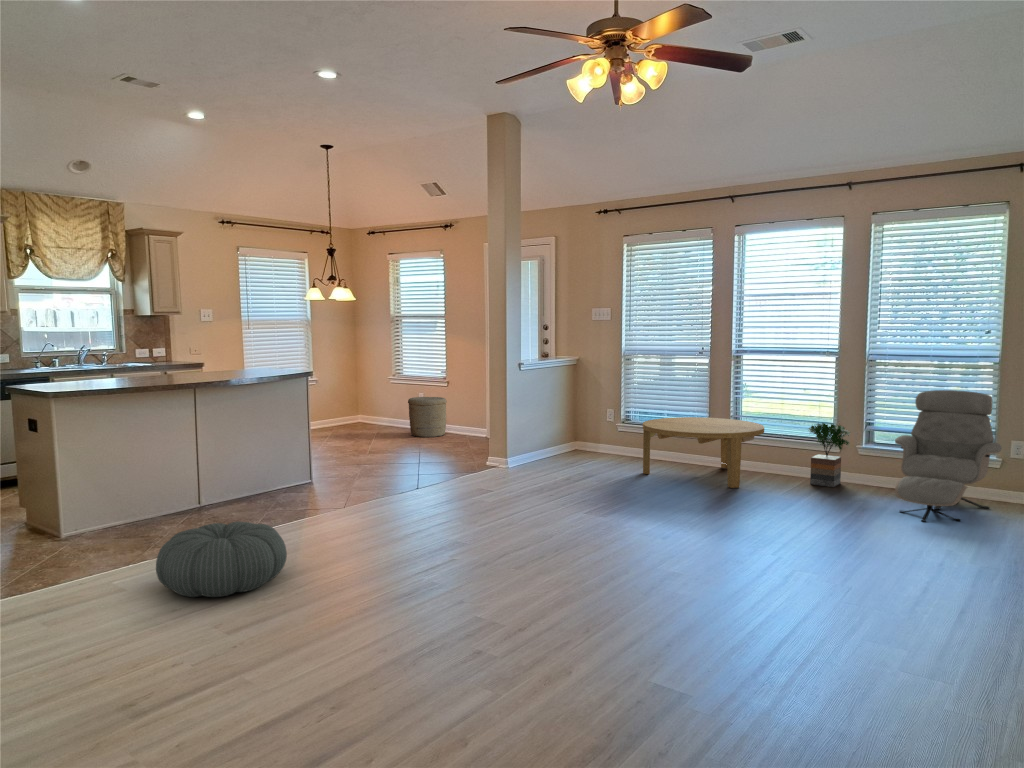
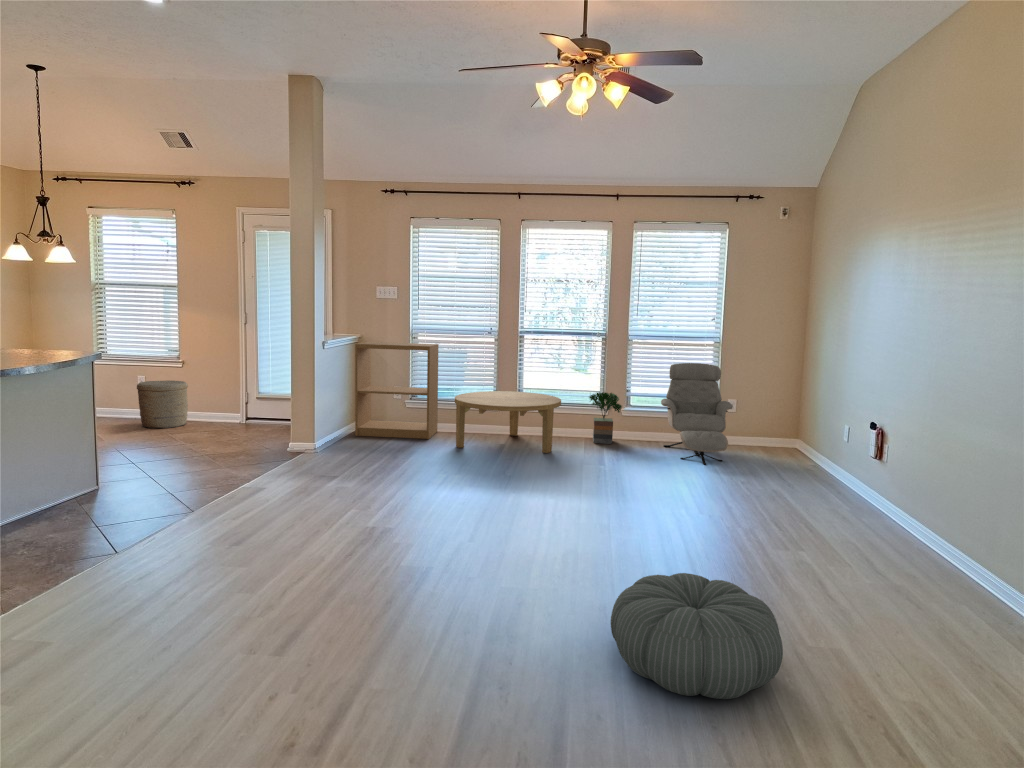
bookshelf: none [563,363,649,464] -> present [355,342,439,439]
pouf: present [156,521,287,597] -> present [611,573,783,699]

